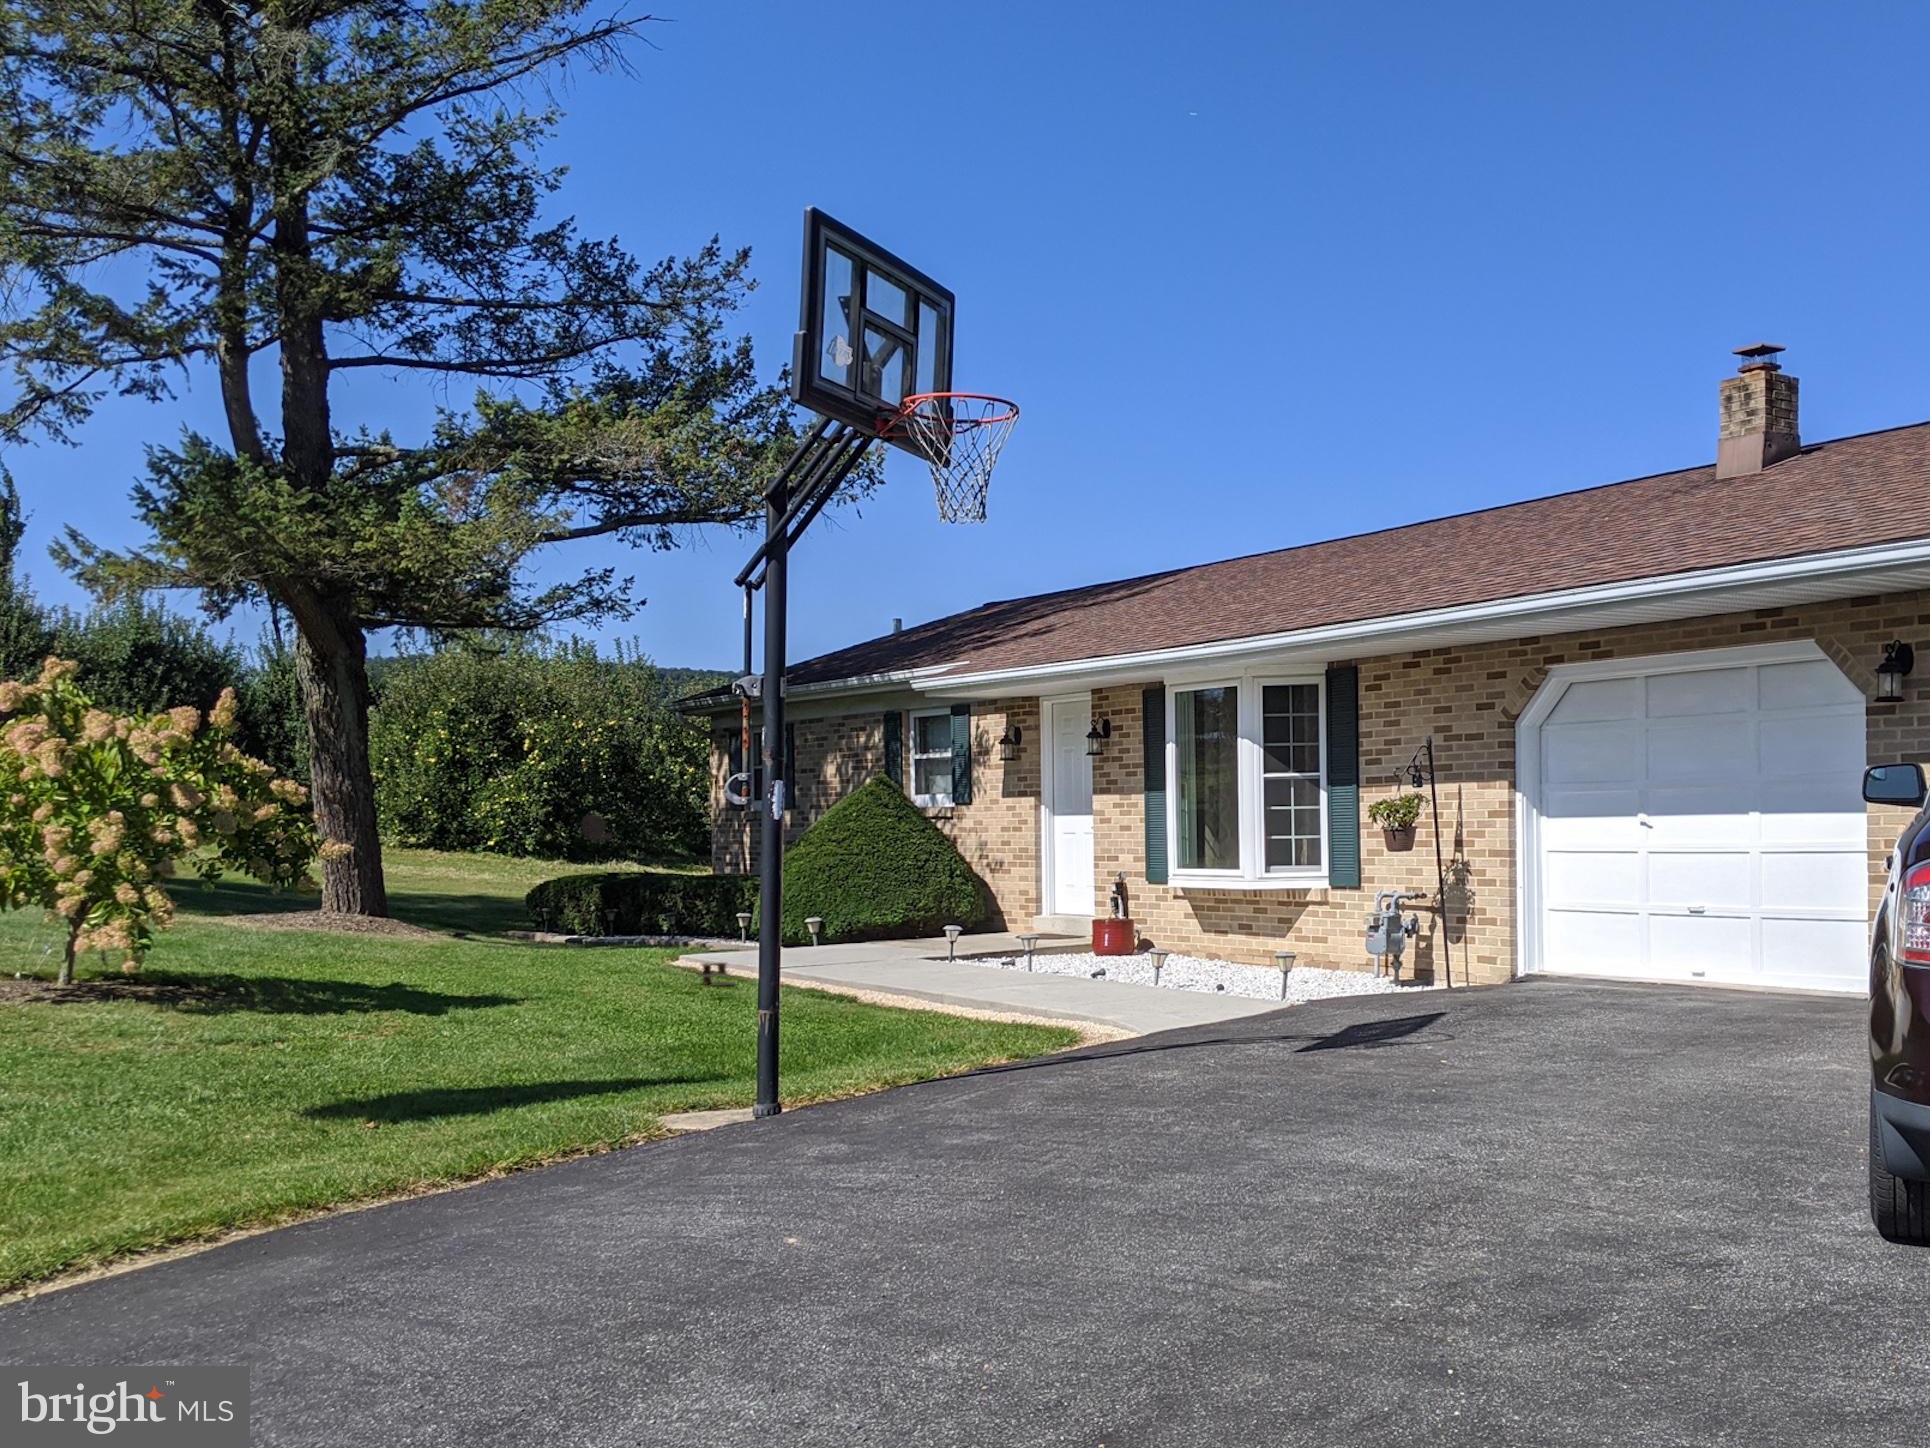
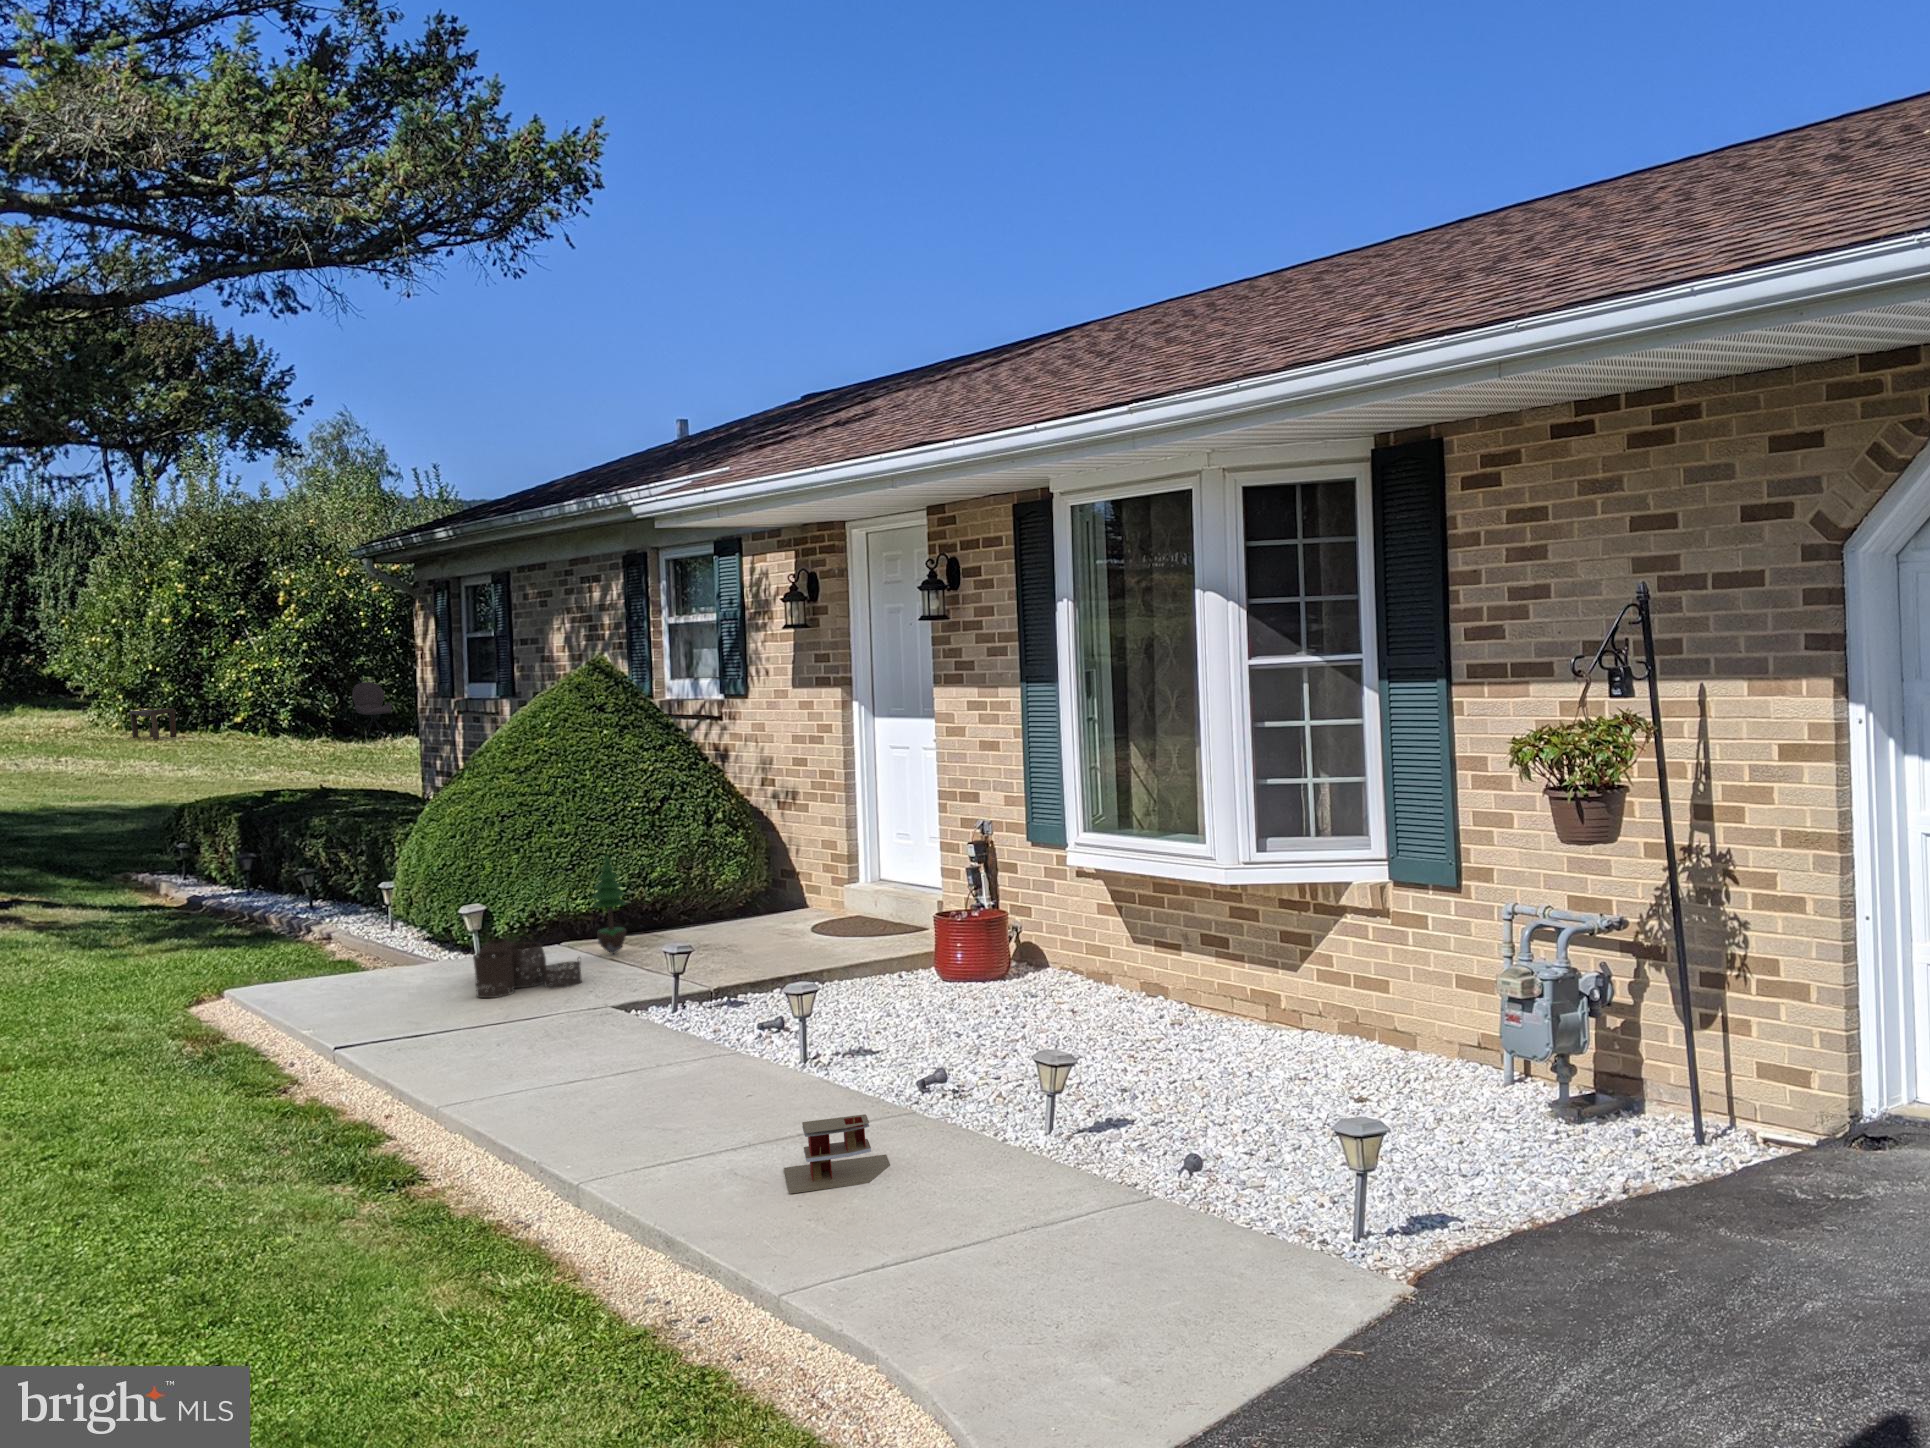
bench: none [397,830,435,855] -> present [130,708,176,739]
potted tree: none [886,887,908,948] -> present [592,855,626,954]
woven basket: none [826,928,889,958] -> present [472,939,582,998]
toy house: present [702,963,736,986] -> present [784,1114,890,1194]

